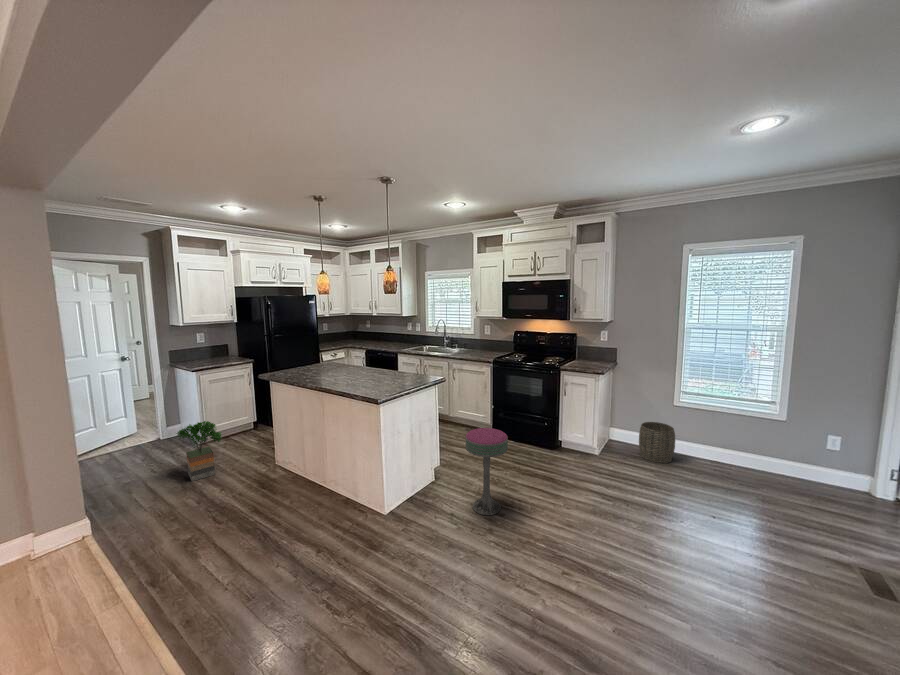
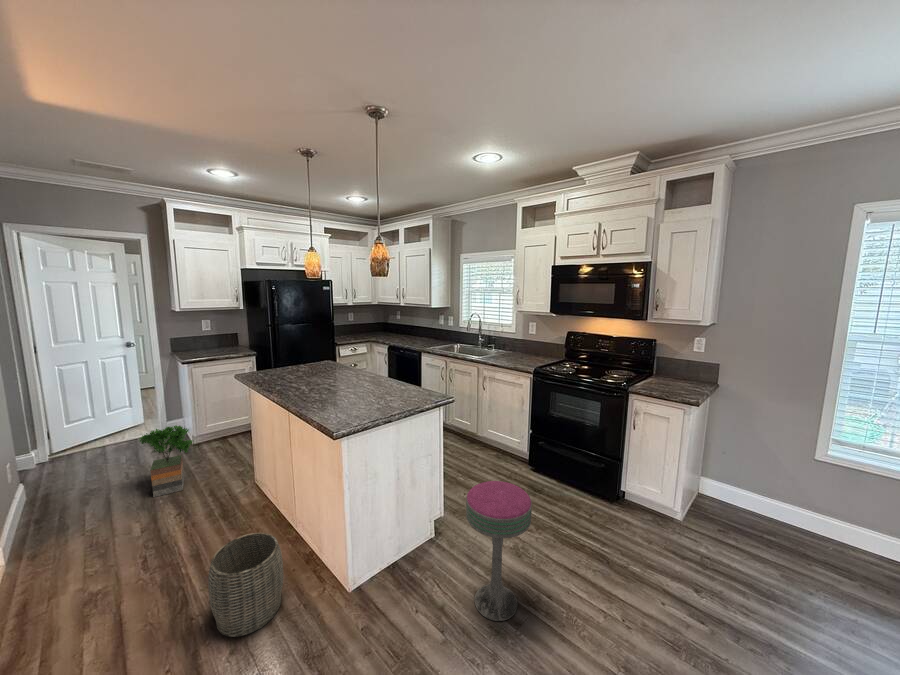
woven basket: present [639,422,675,463] -> present [208,533,284,637]

